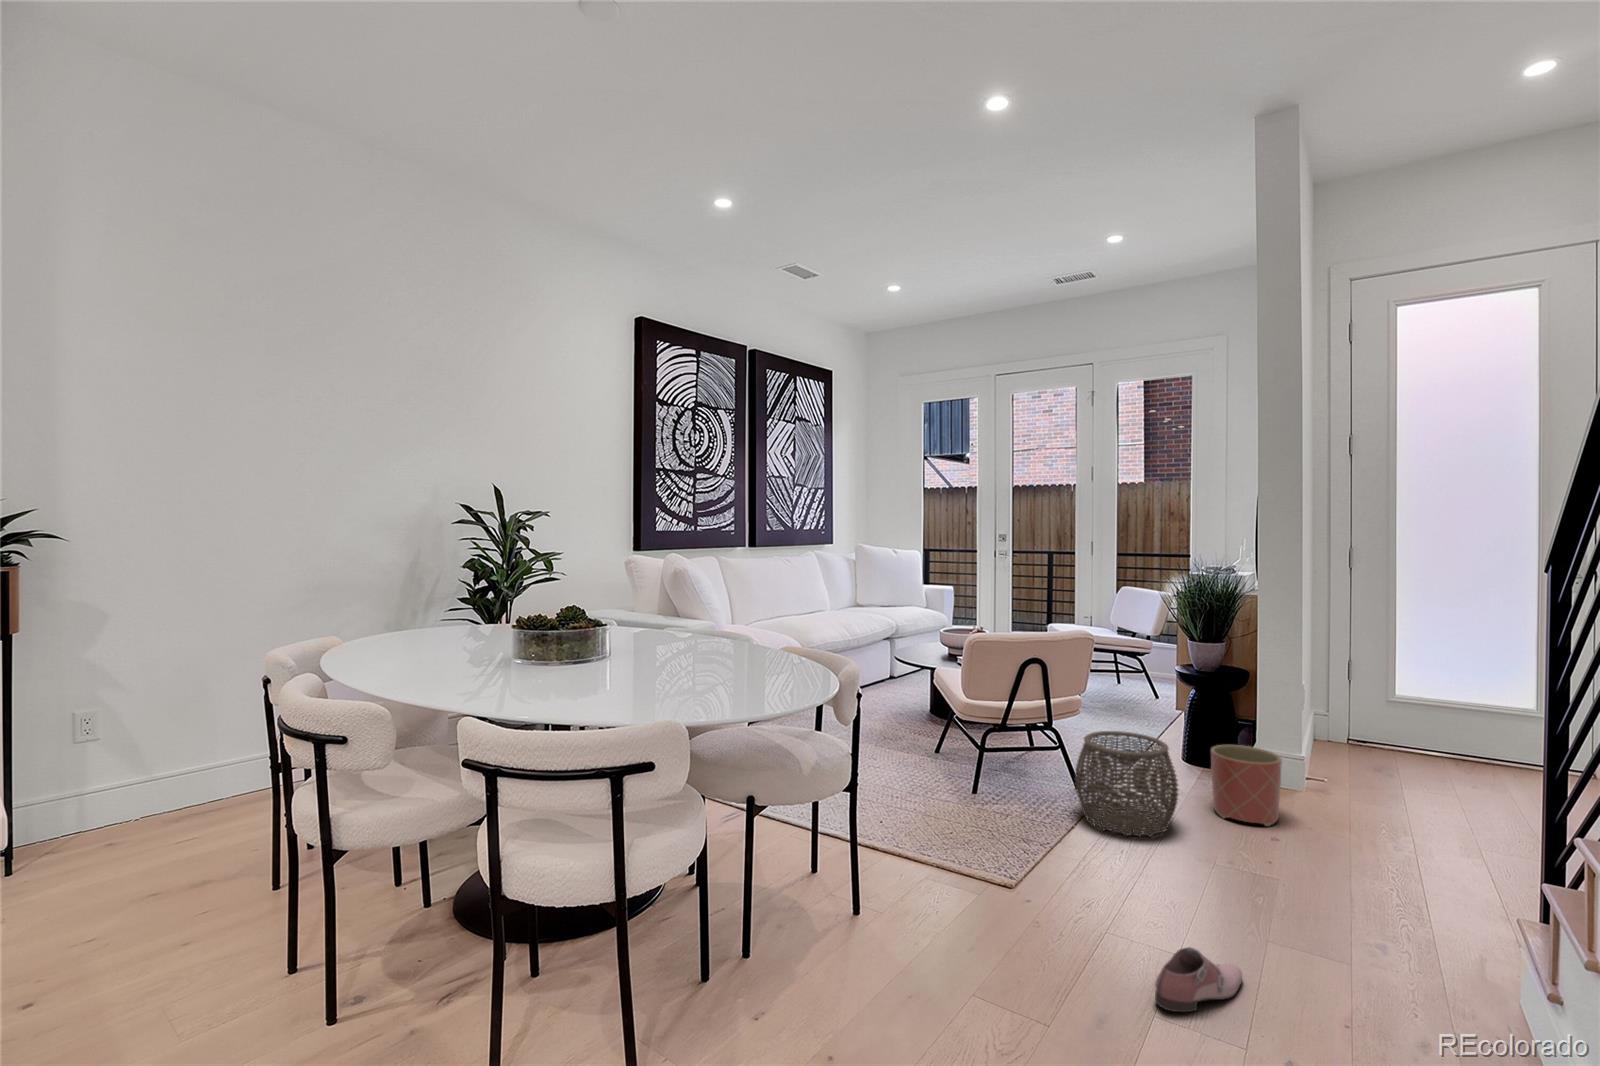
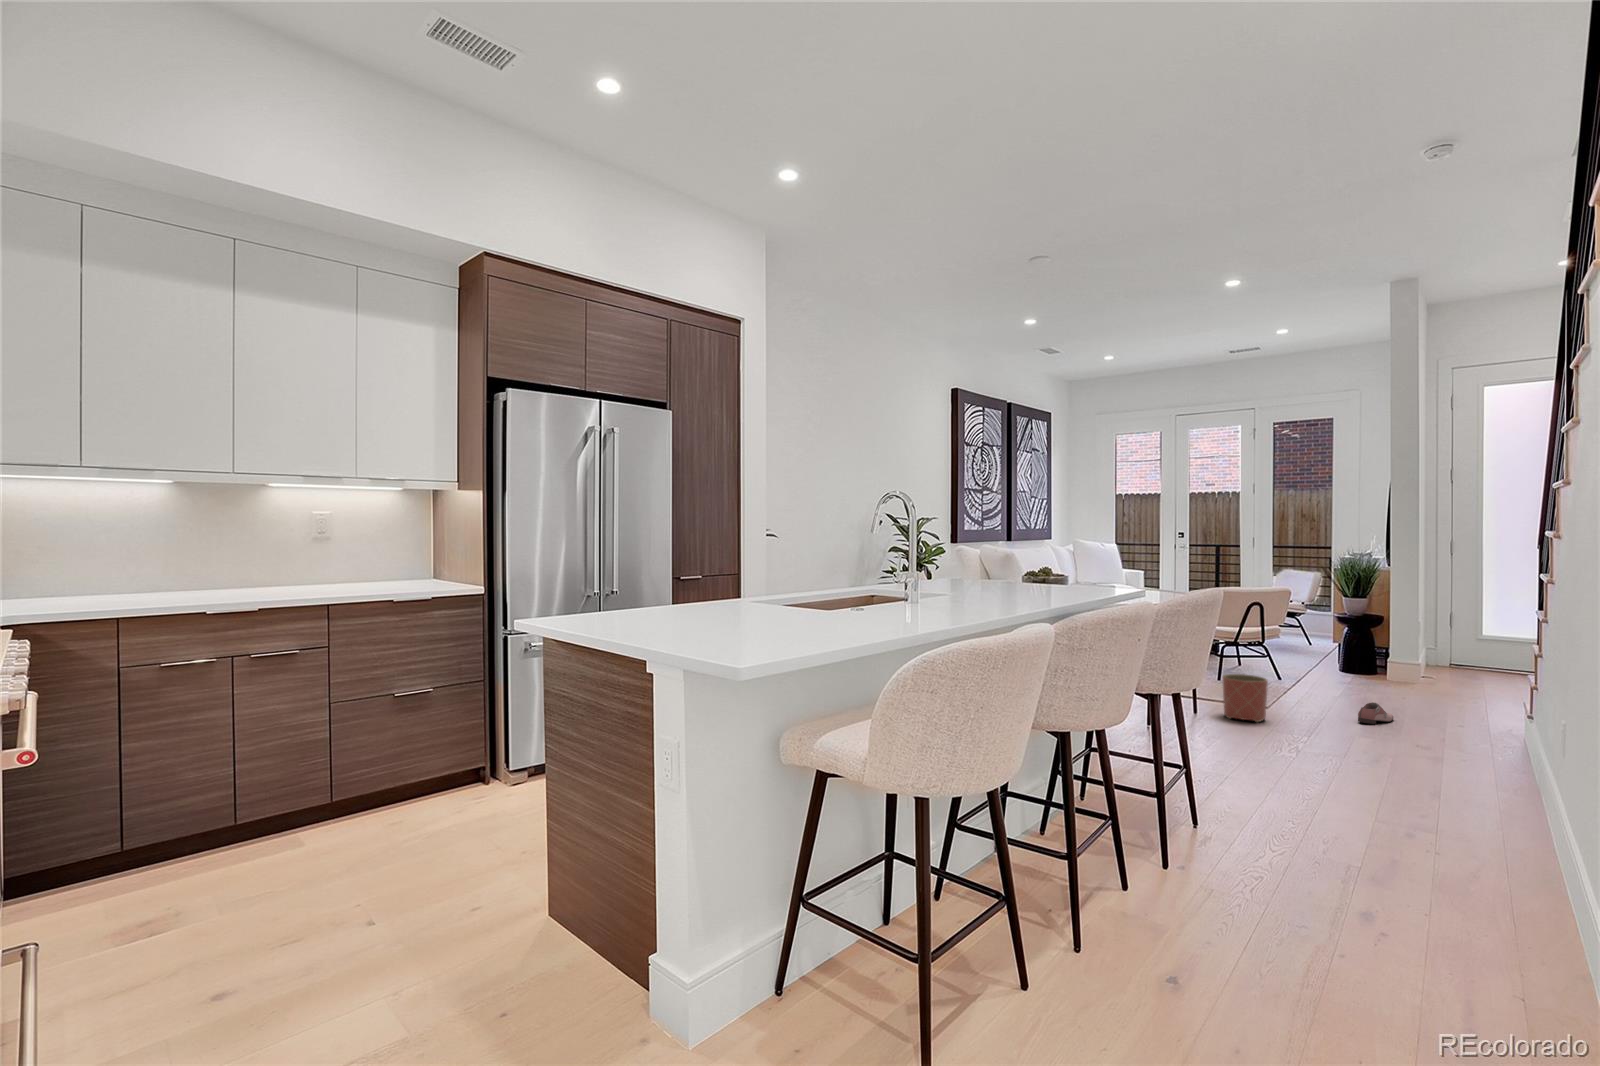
woven basket: present [1075,731,1179,837] -> none [1288,640,1349,689]
planter: present [1211,745,1282,826] -> present [1222,674,1268,722]

